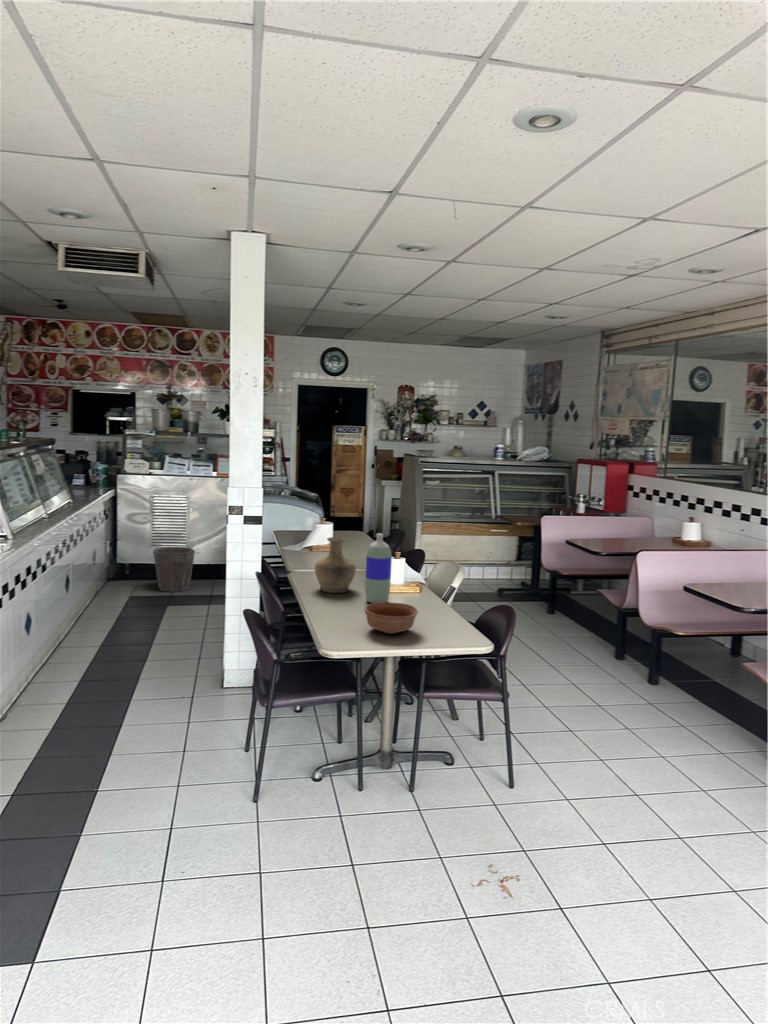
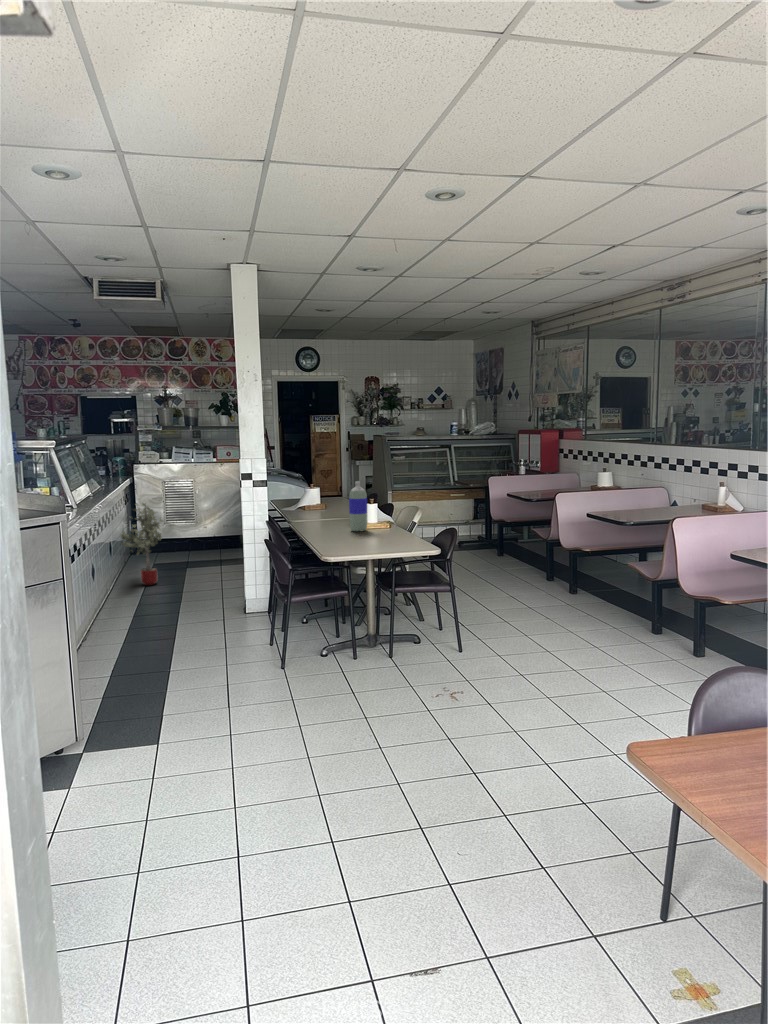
potted tree: none [81,527,138,631] -> present [120,503,162,585]
vase: present [315,537,356,593] -> none [312,488,342,528]
waste bin: present [153,547,195,592] -> none [169,522,204,559]
bowl: present [364,602,418,634] -> none [351,525,387,544]

